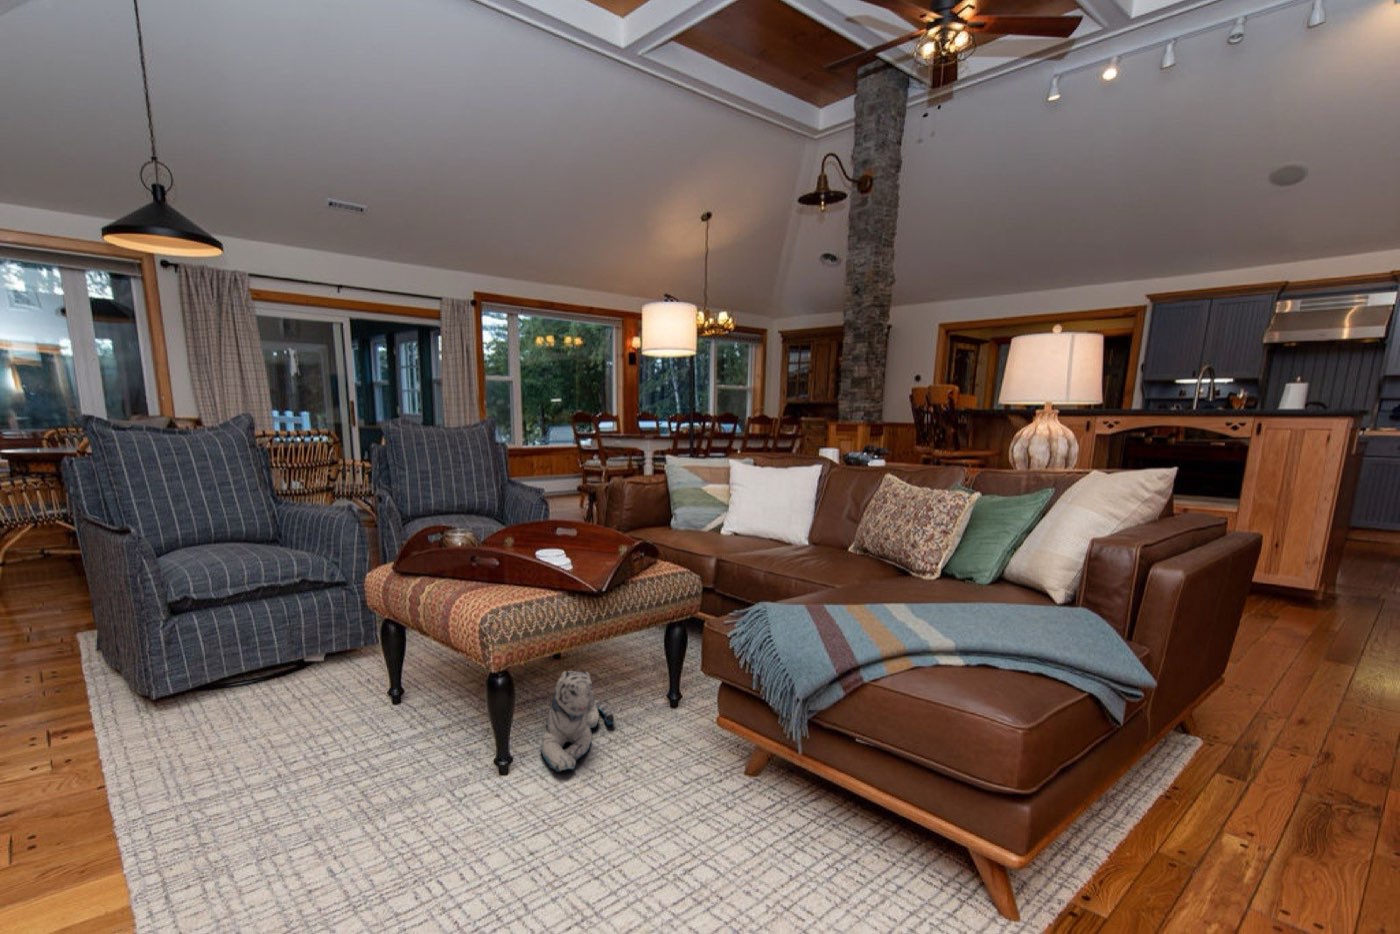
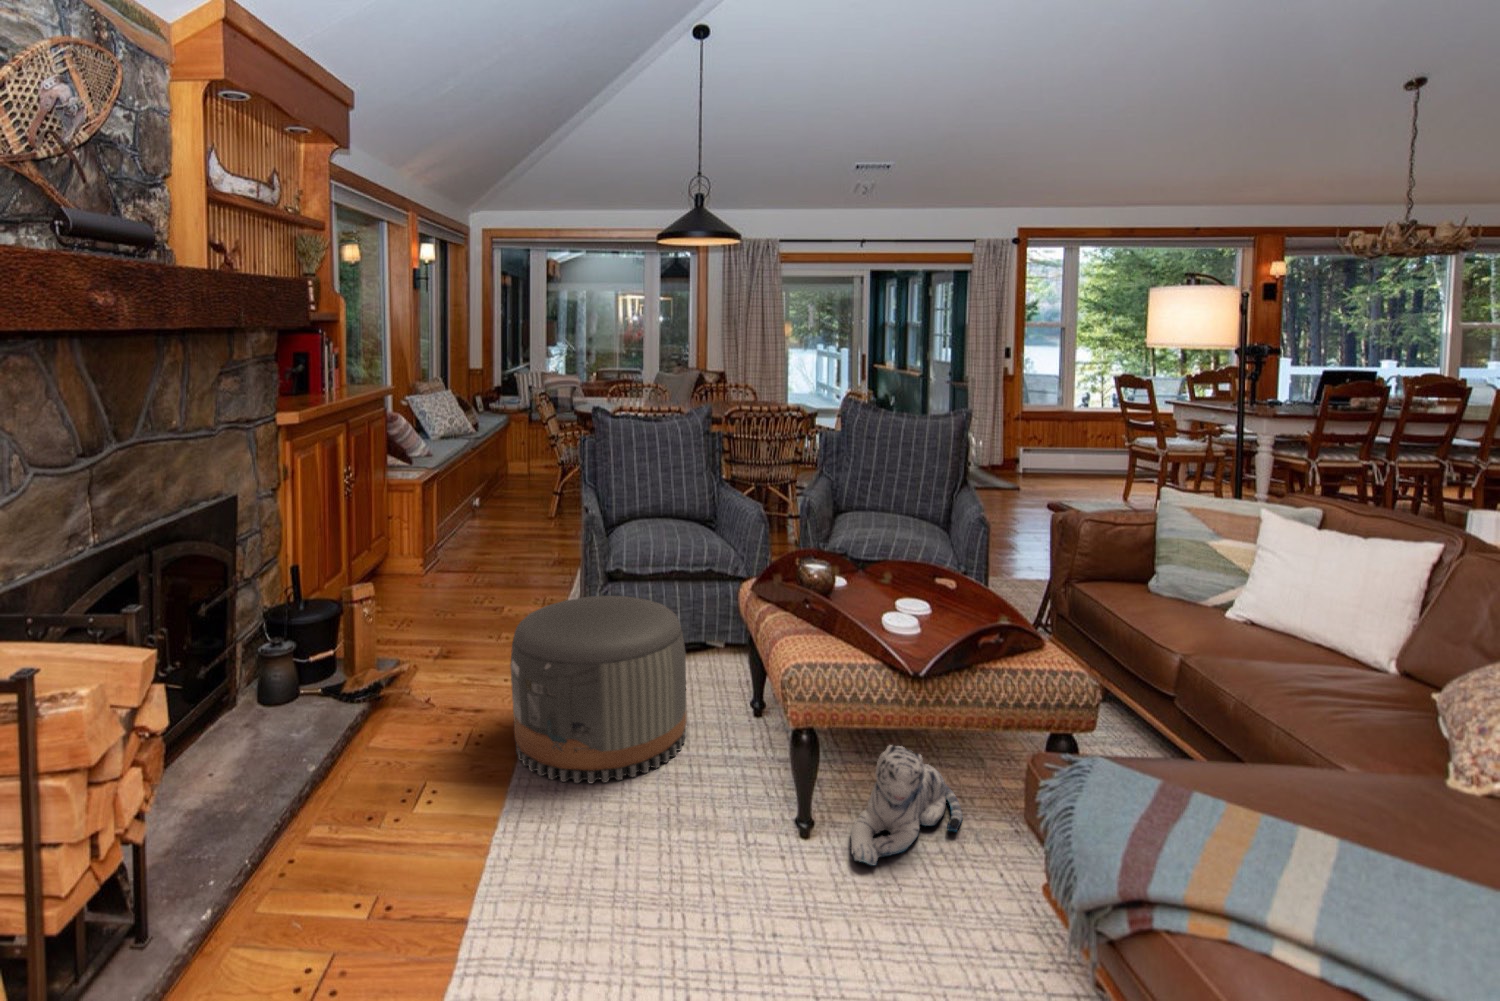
pouf: none [88,616,336,843] -> present [510,596,687,783]

